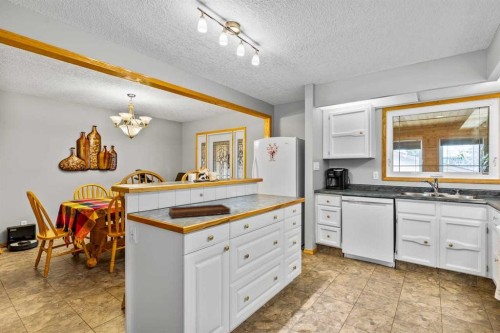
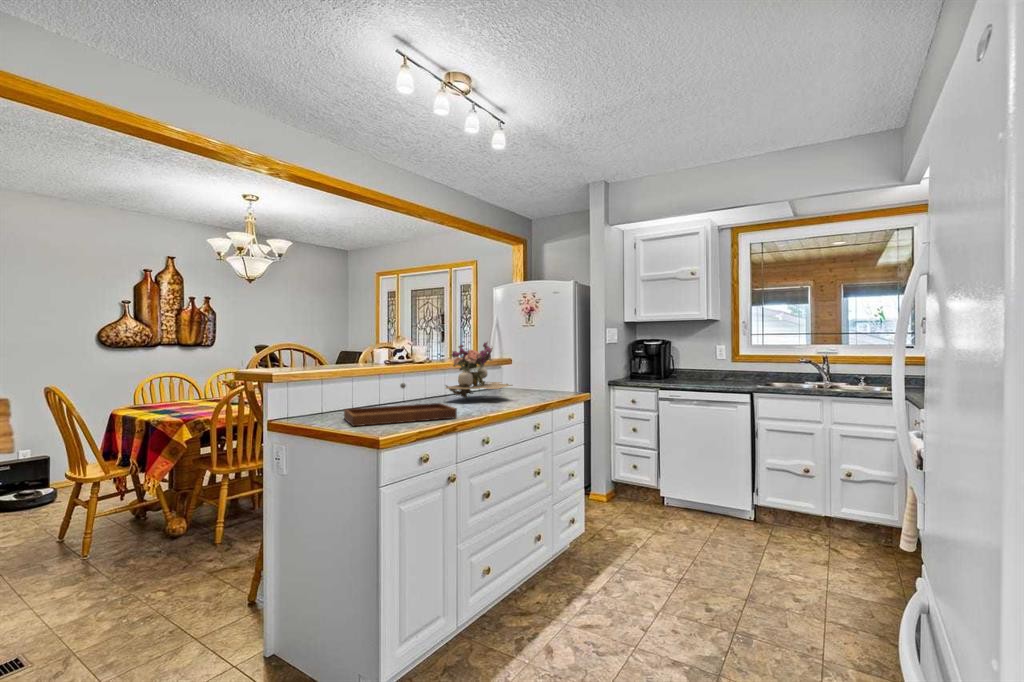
flower arrangement: none [225,169,263,201] -> present [446,342,512,399]

